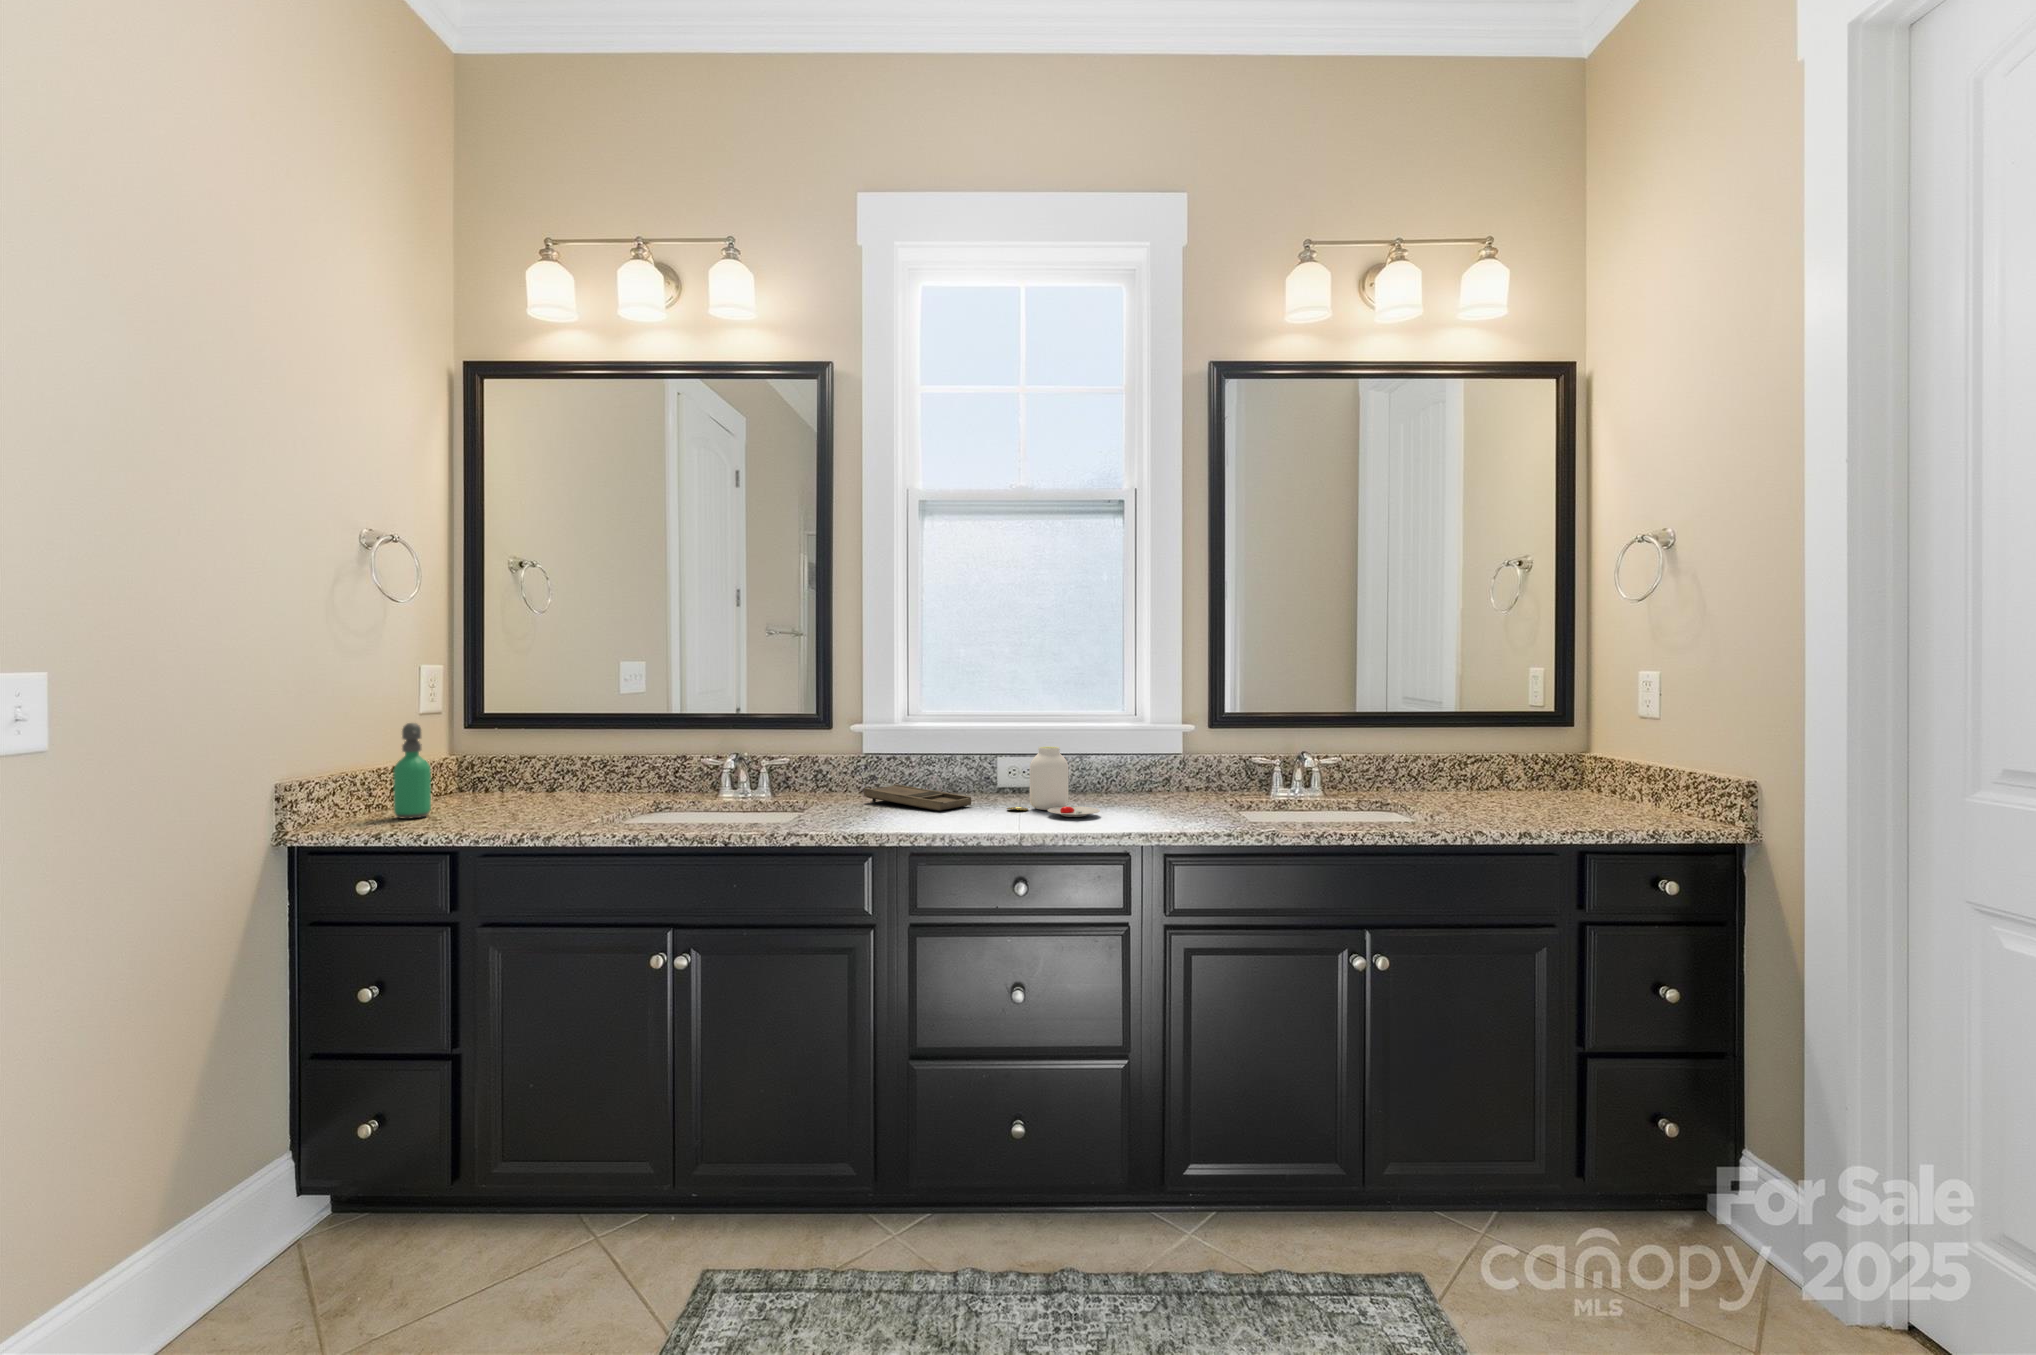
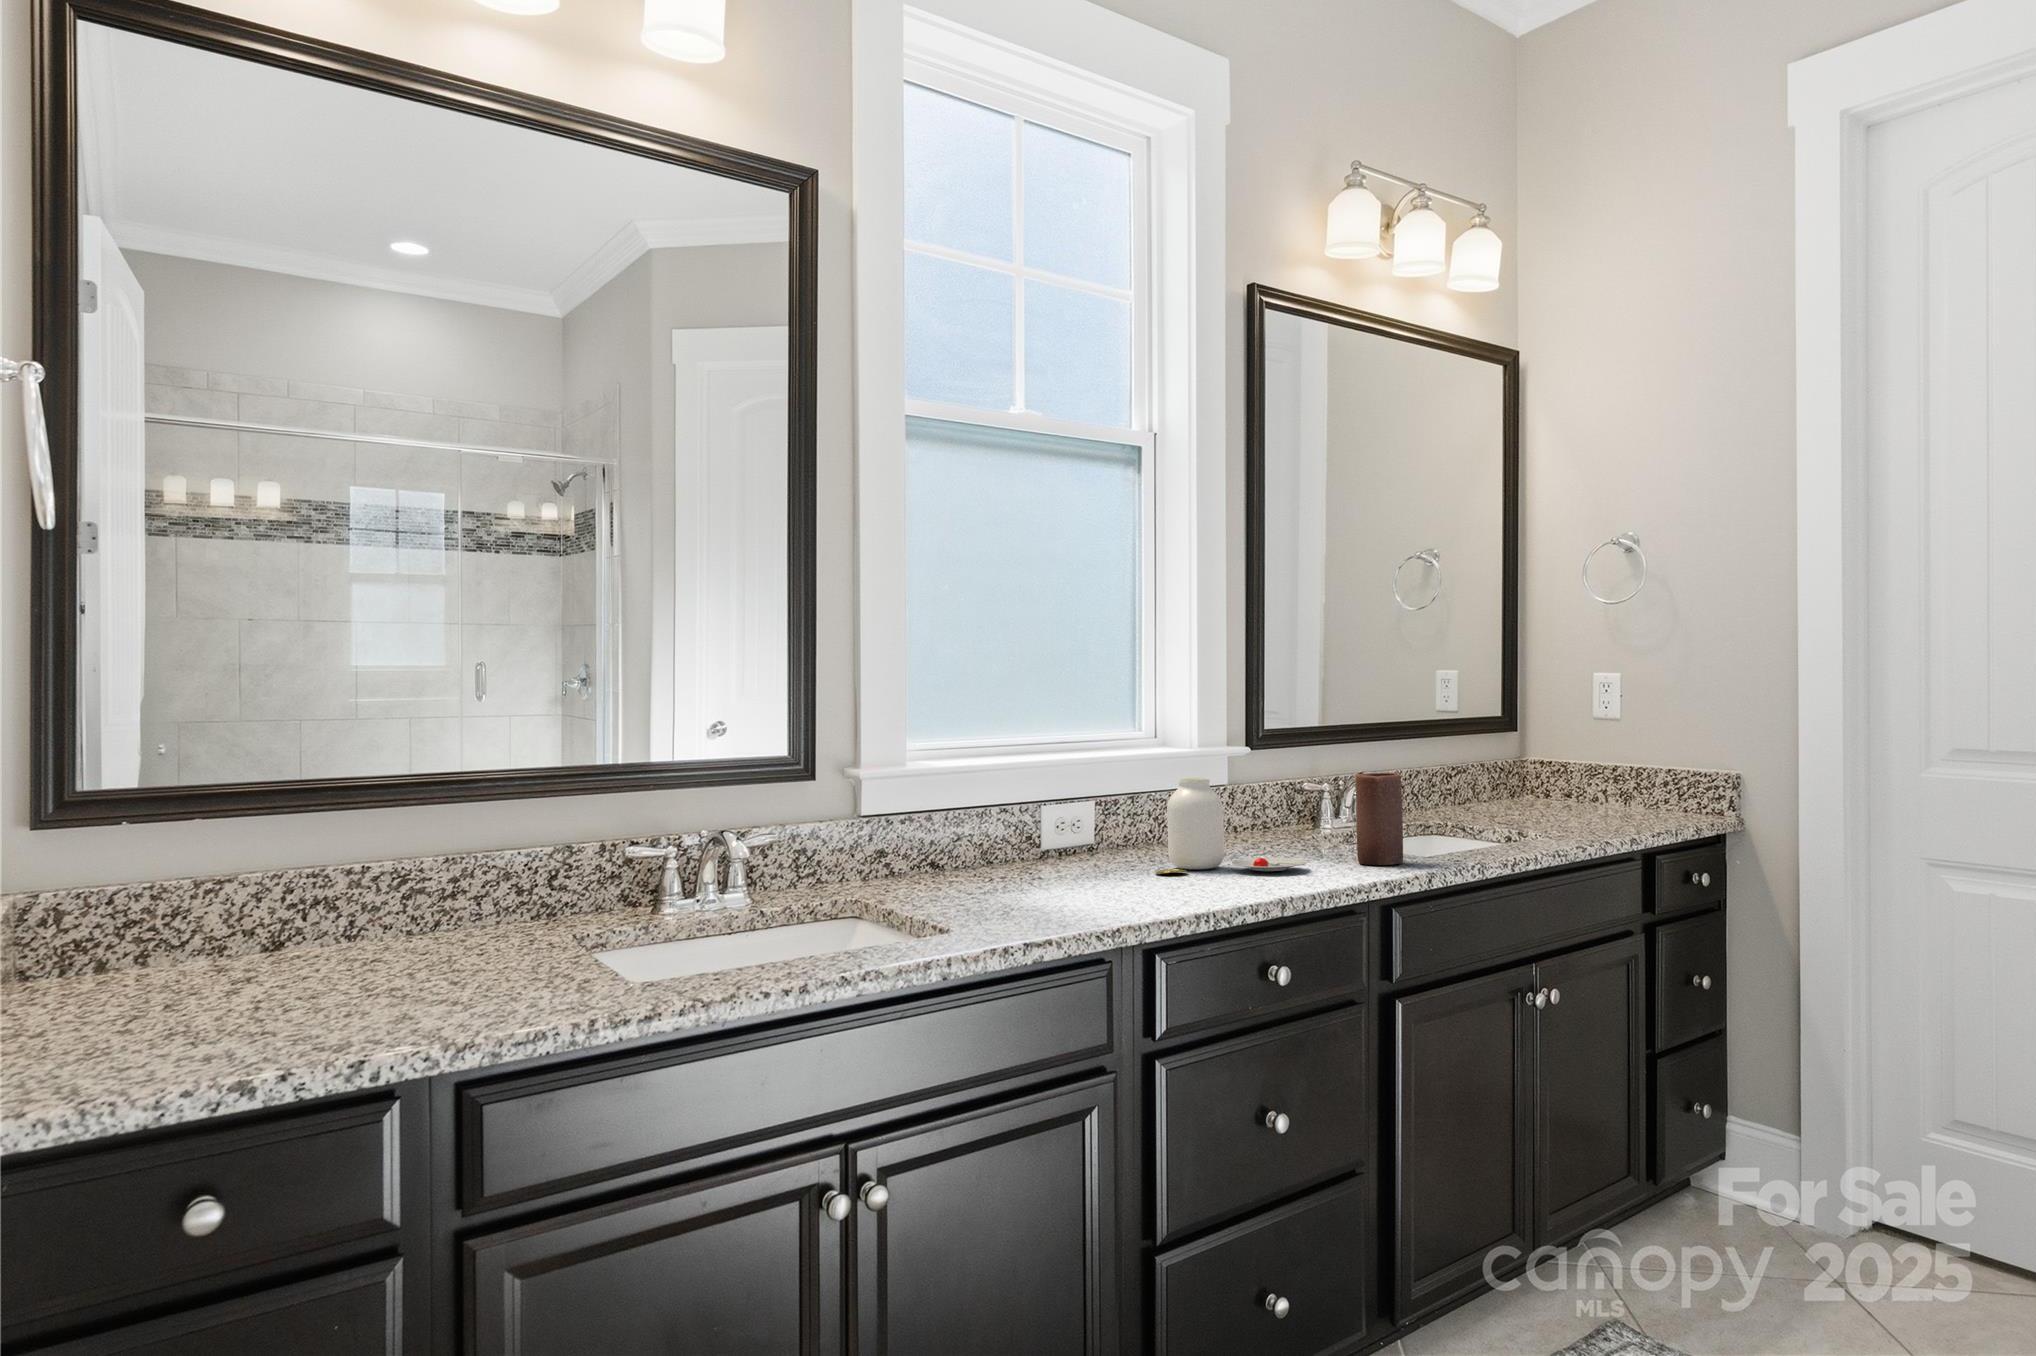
soap dispenser: present [393,723,431,819] -> none [94,802,197,1047]
candle: none [1142,753,1176,823] -> present [1356,773,1403,865]
tray: present [864,784,971,811] -> none [929,860,1099,890]

